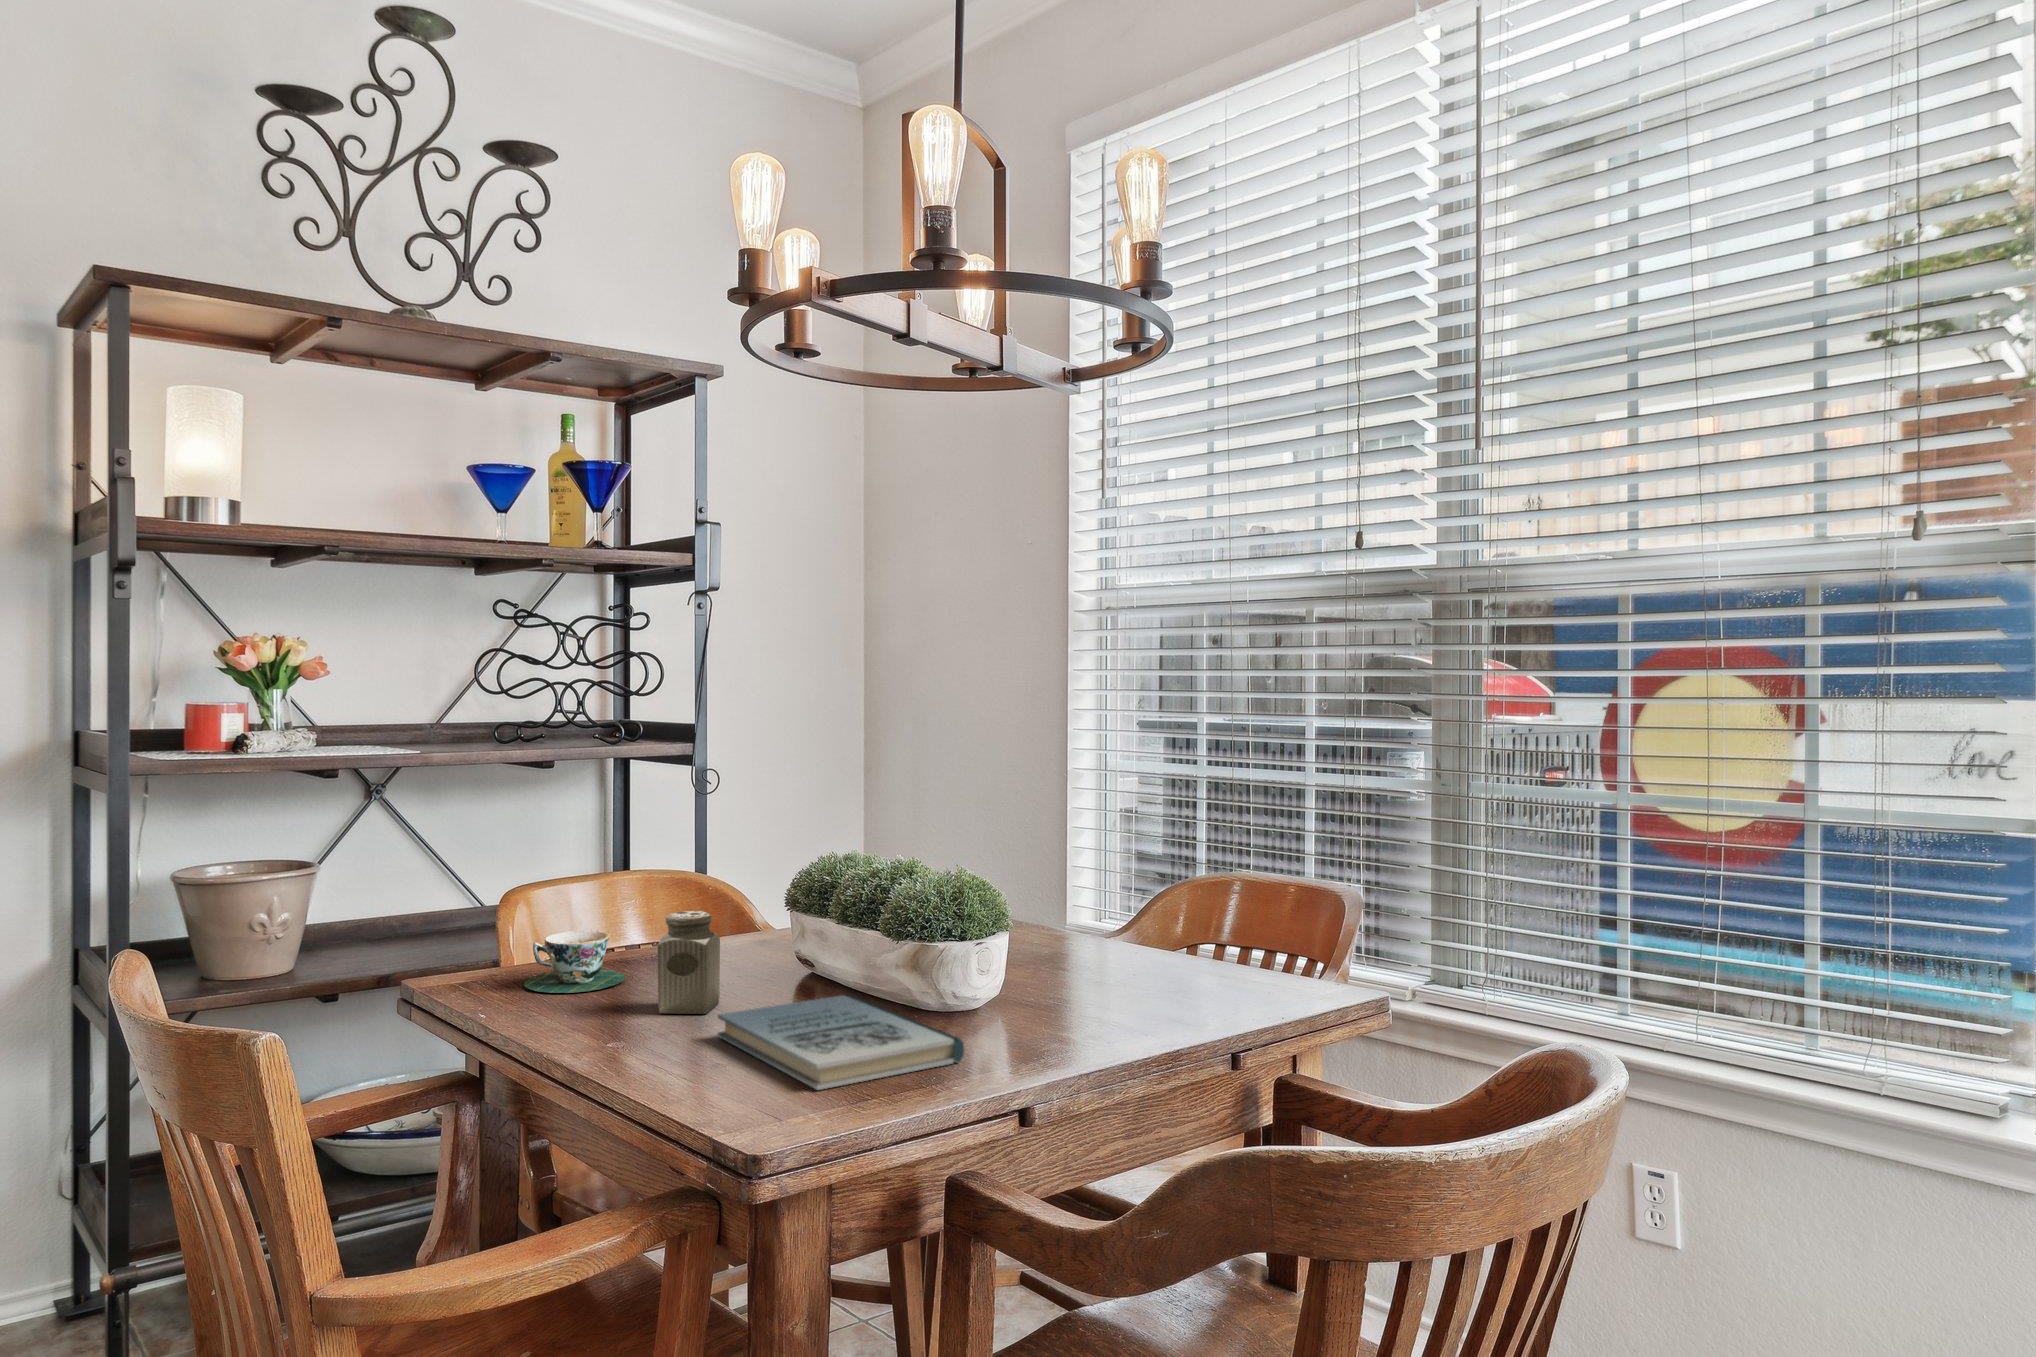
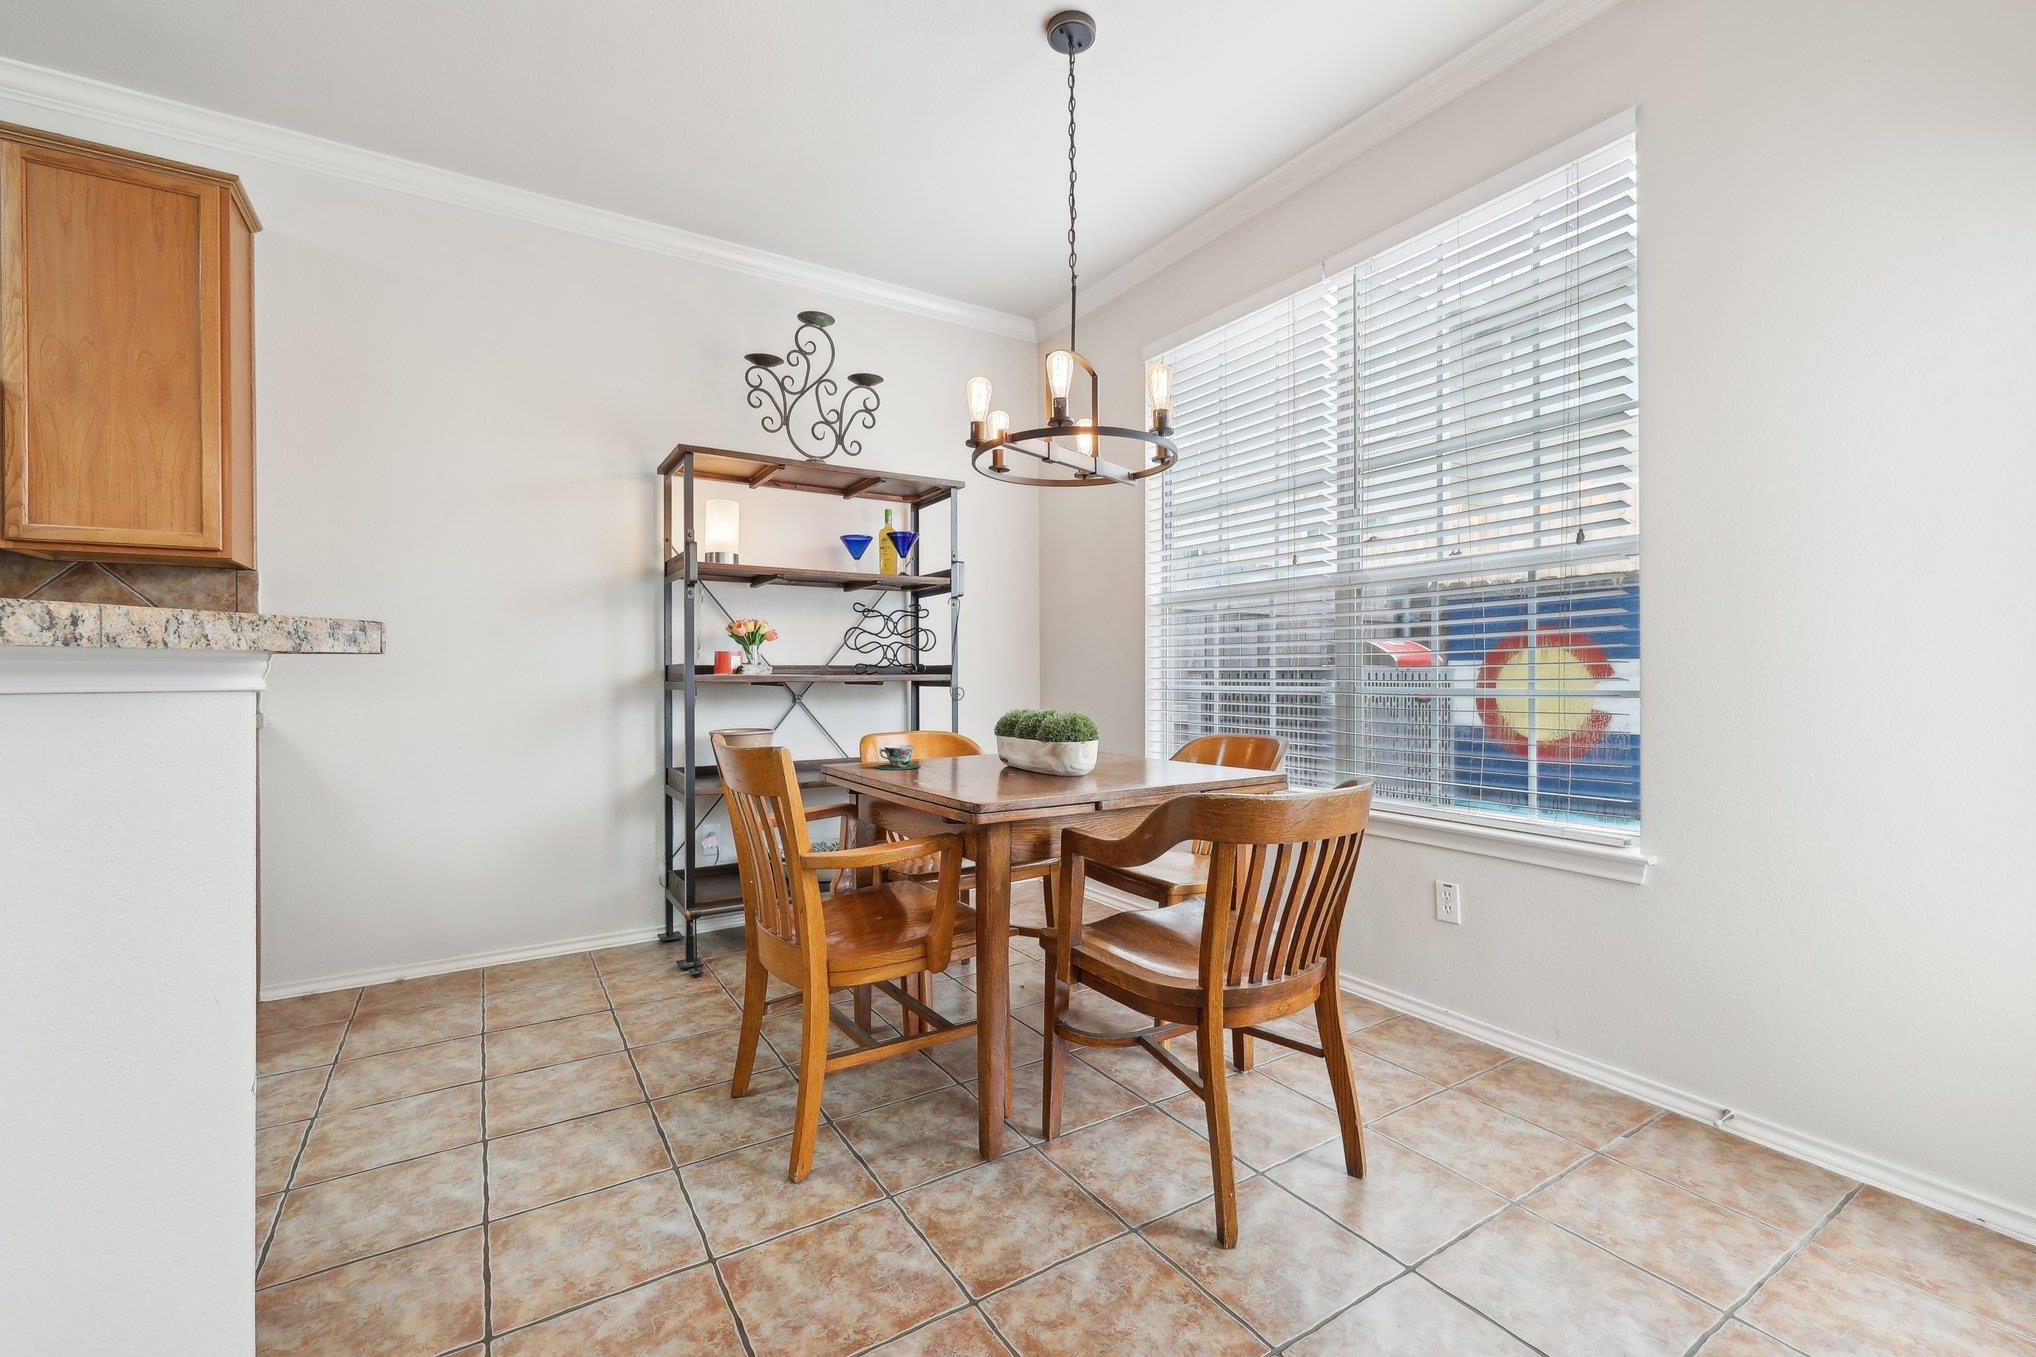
salt shaker: present [658,911,720,1014] -> none [936,730,964,775]
book: present [718,995,964,1090] -> none [963,767,1072,792]

